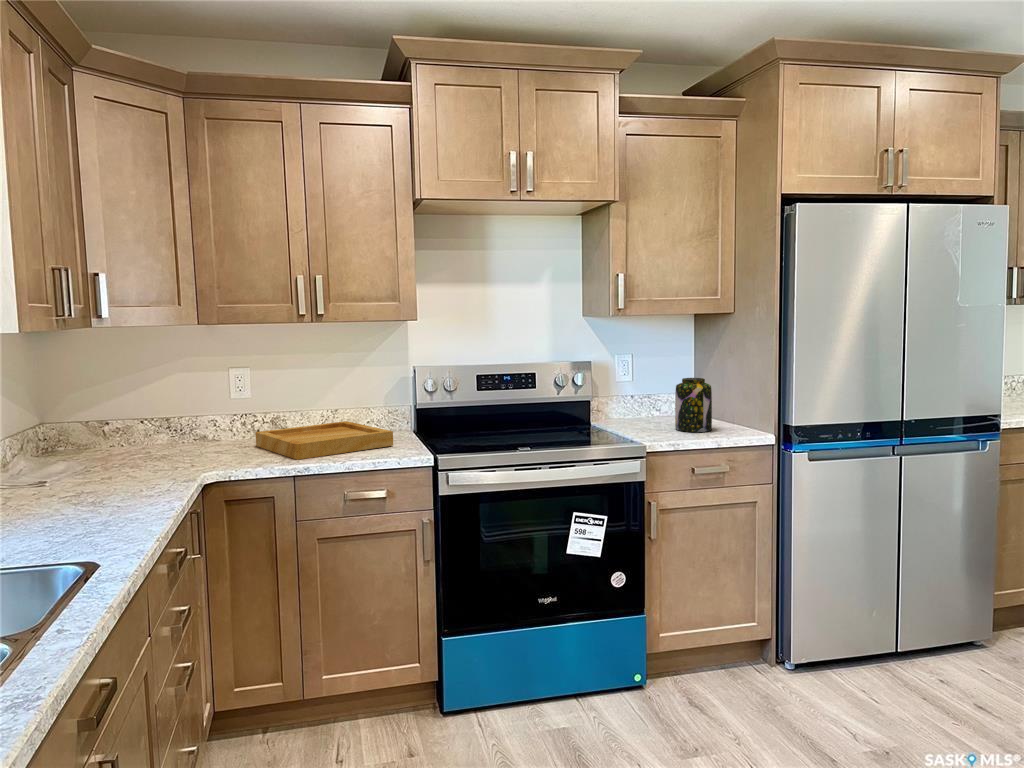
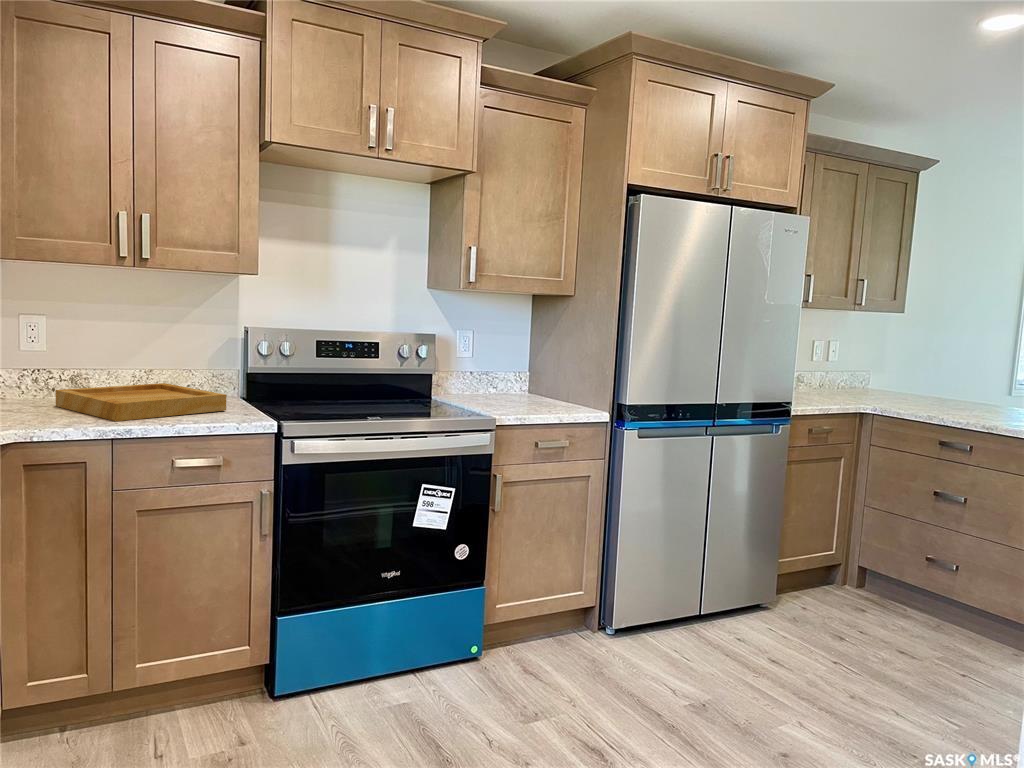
jar: present [675,378,712,432] -> none [515,355,552,408]

